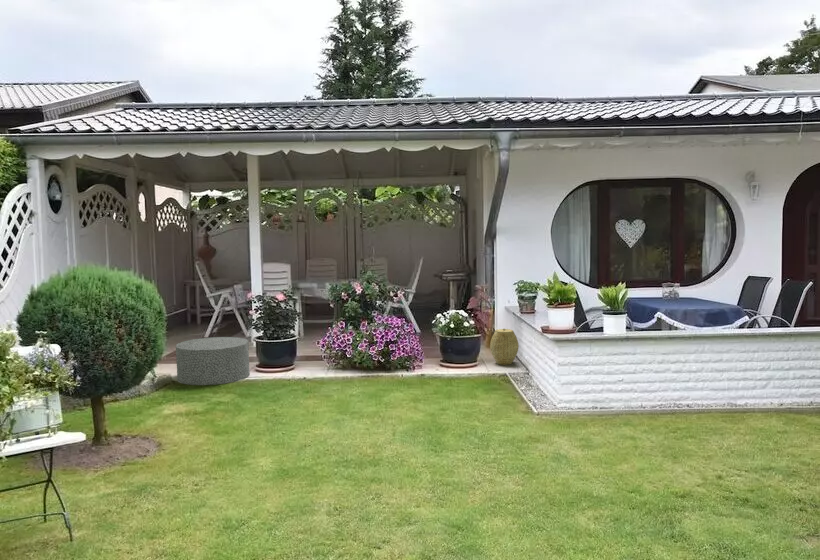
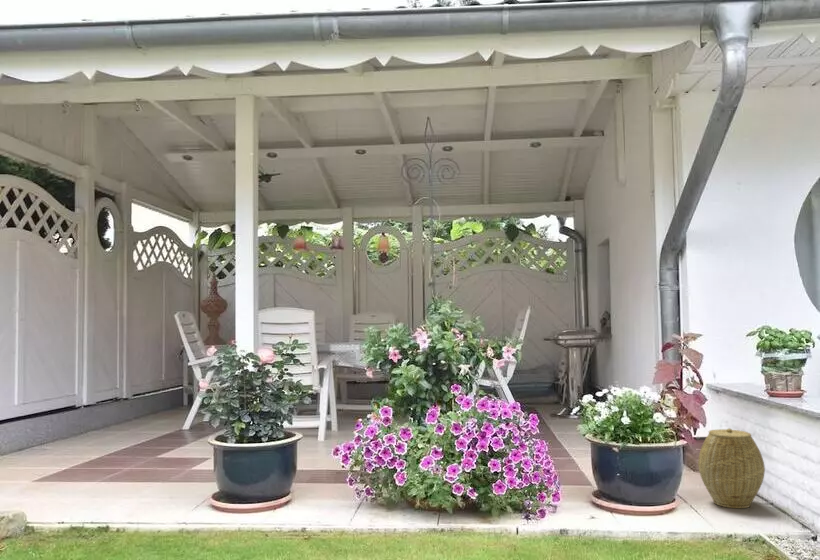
ottoman: present [176,337,250,385] -> none [39,433,196,543]

